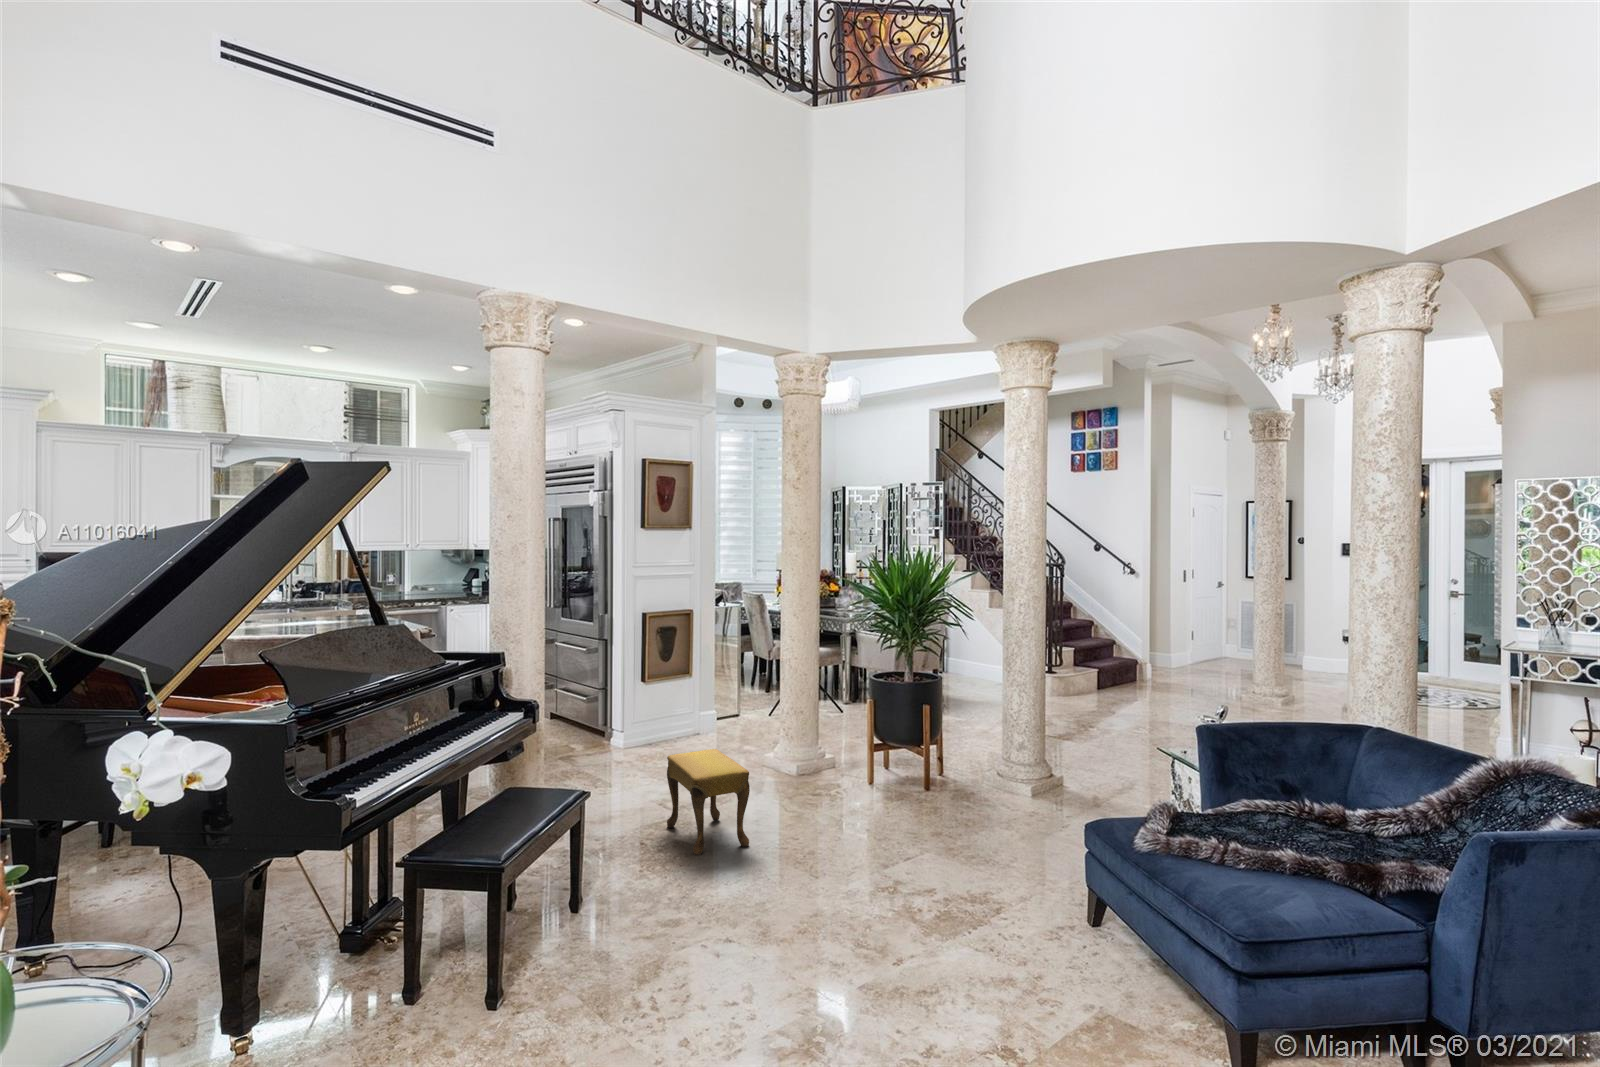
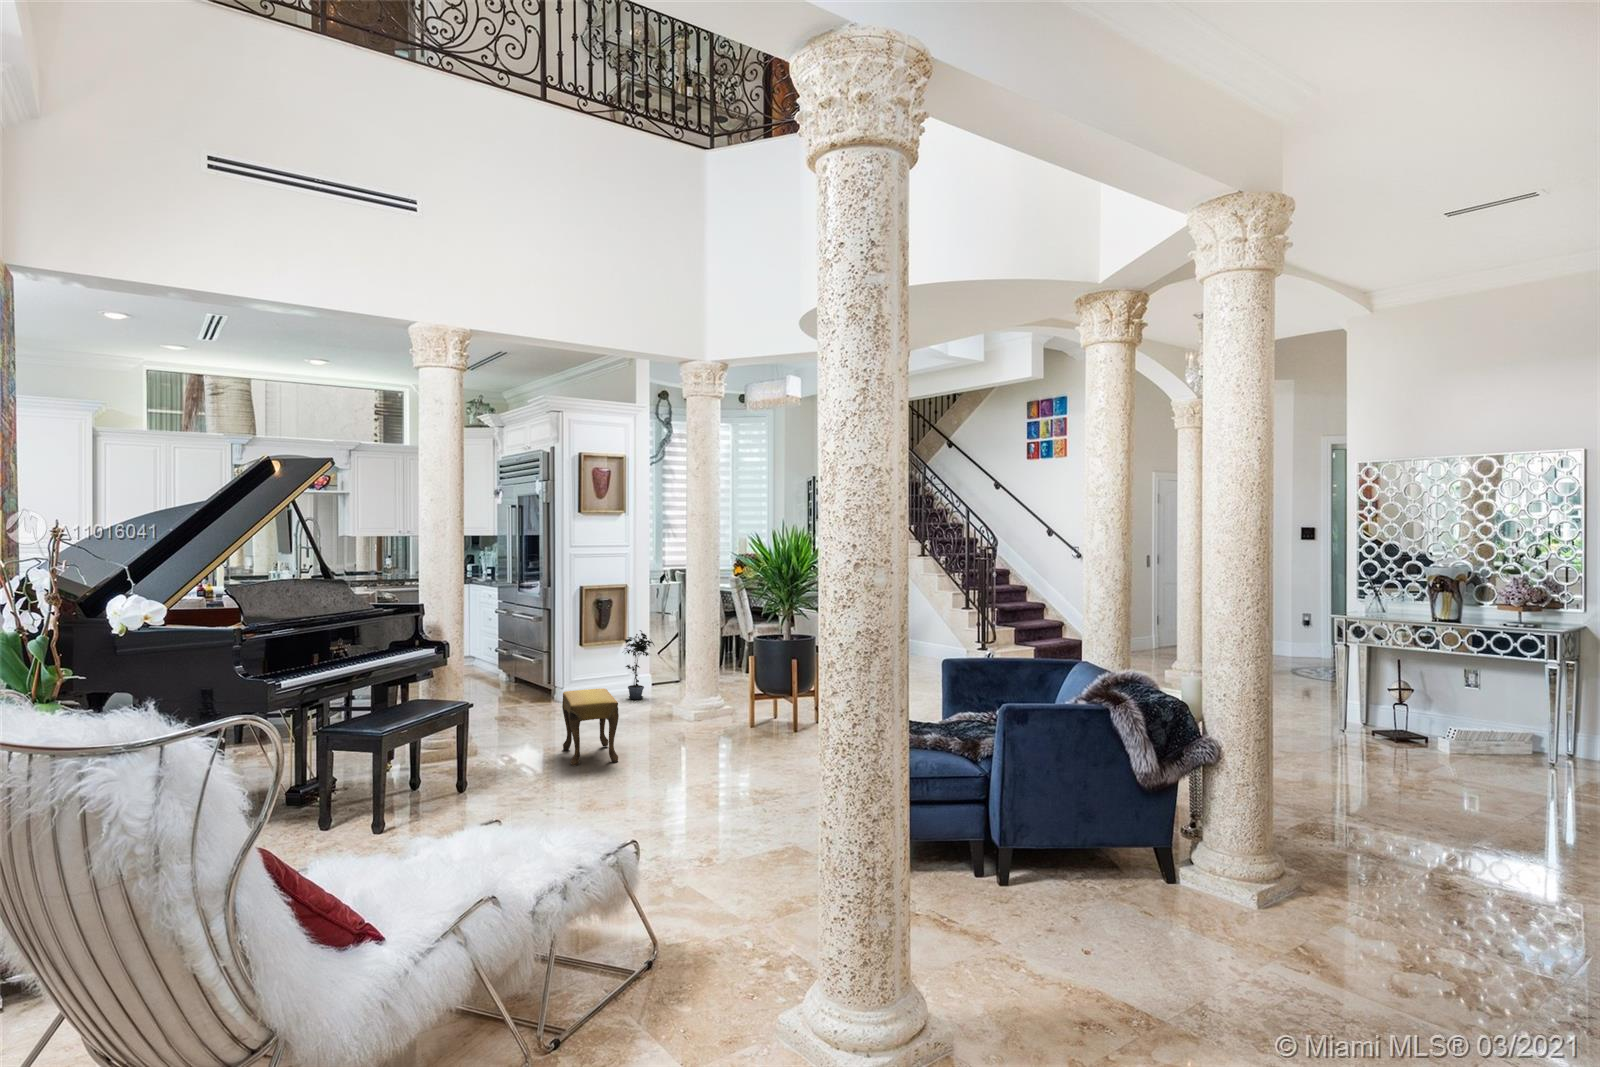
potted plant: none [685,664,725,744] -> present [625,630,654,699]

